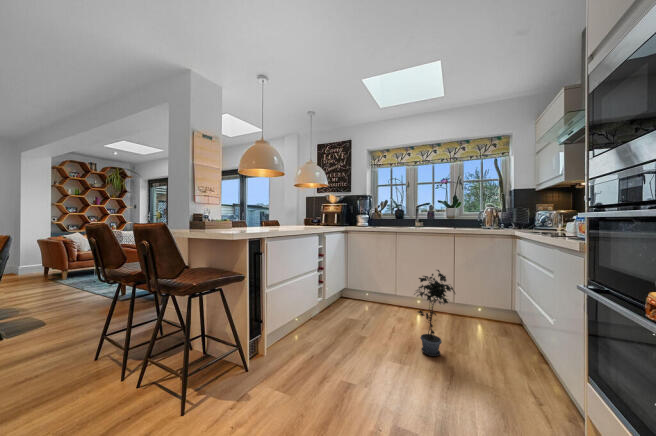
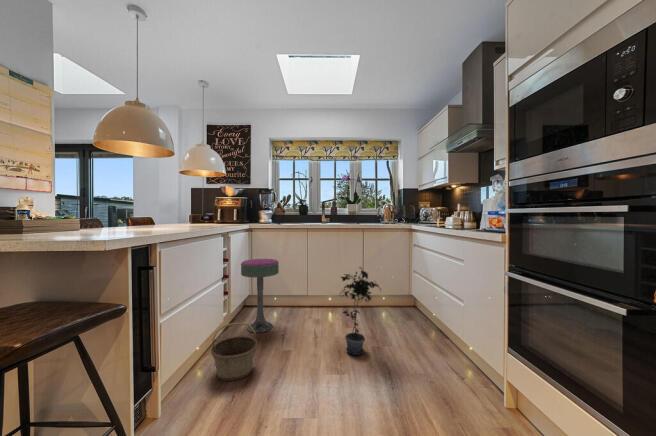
bar stool: none [334,257,366,321] -> present [241,259,279,333]
basket: none [303,305,339,351] -> present [211,323,258,381]

